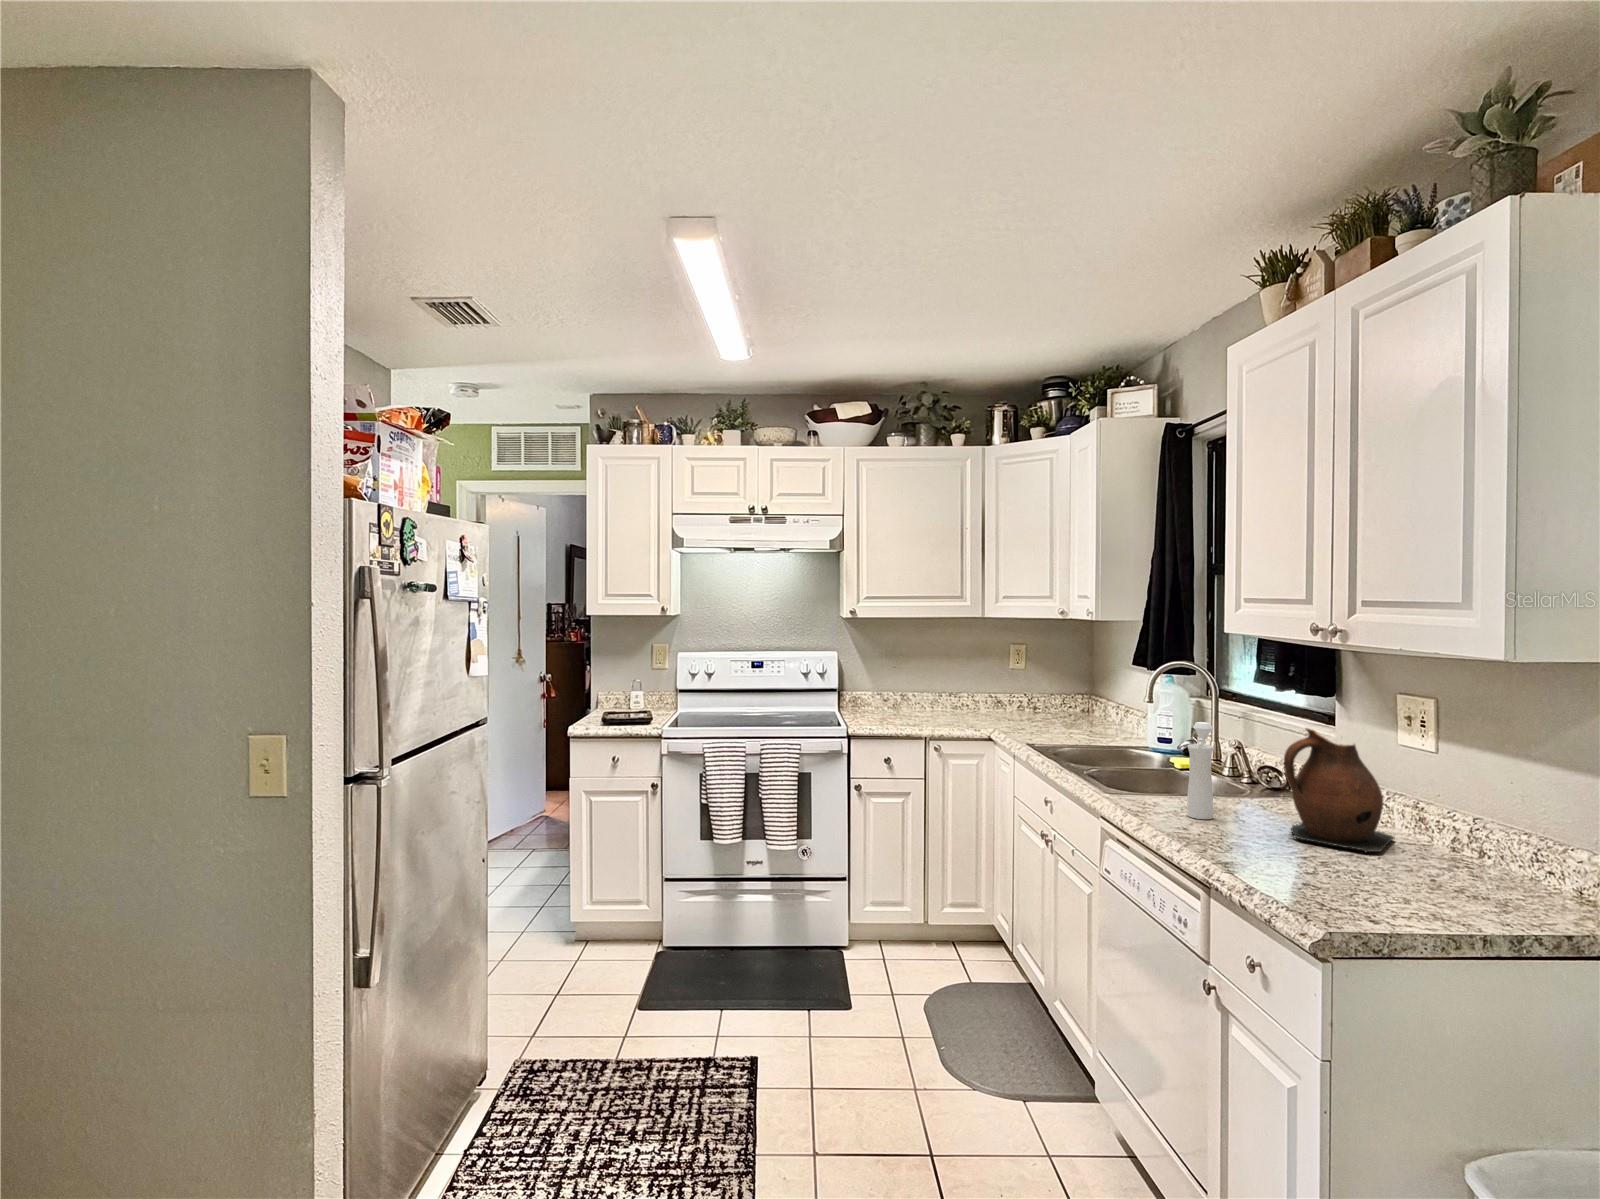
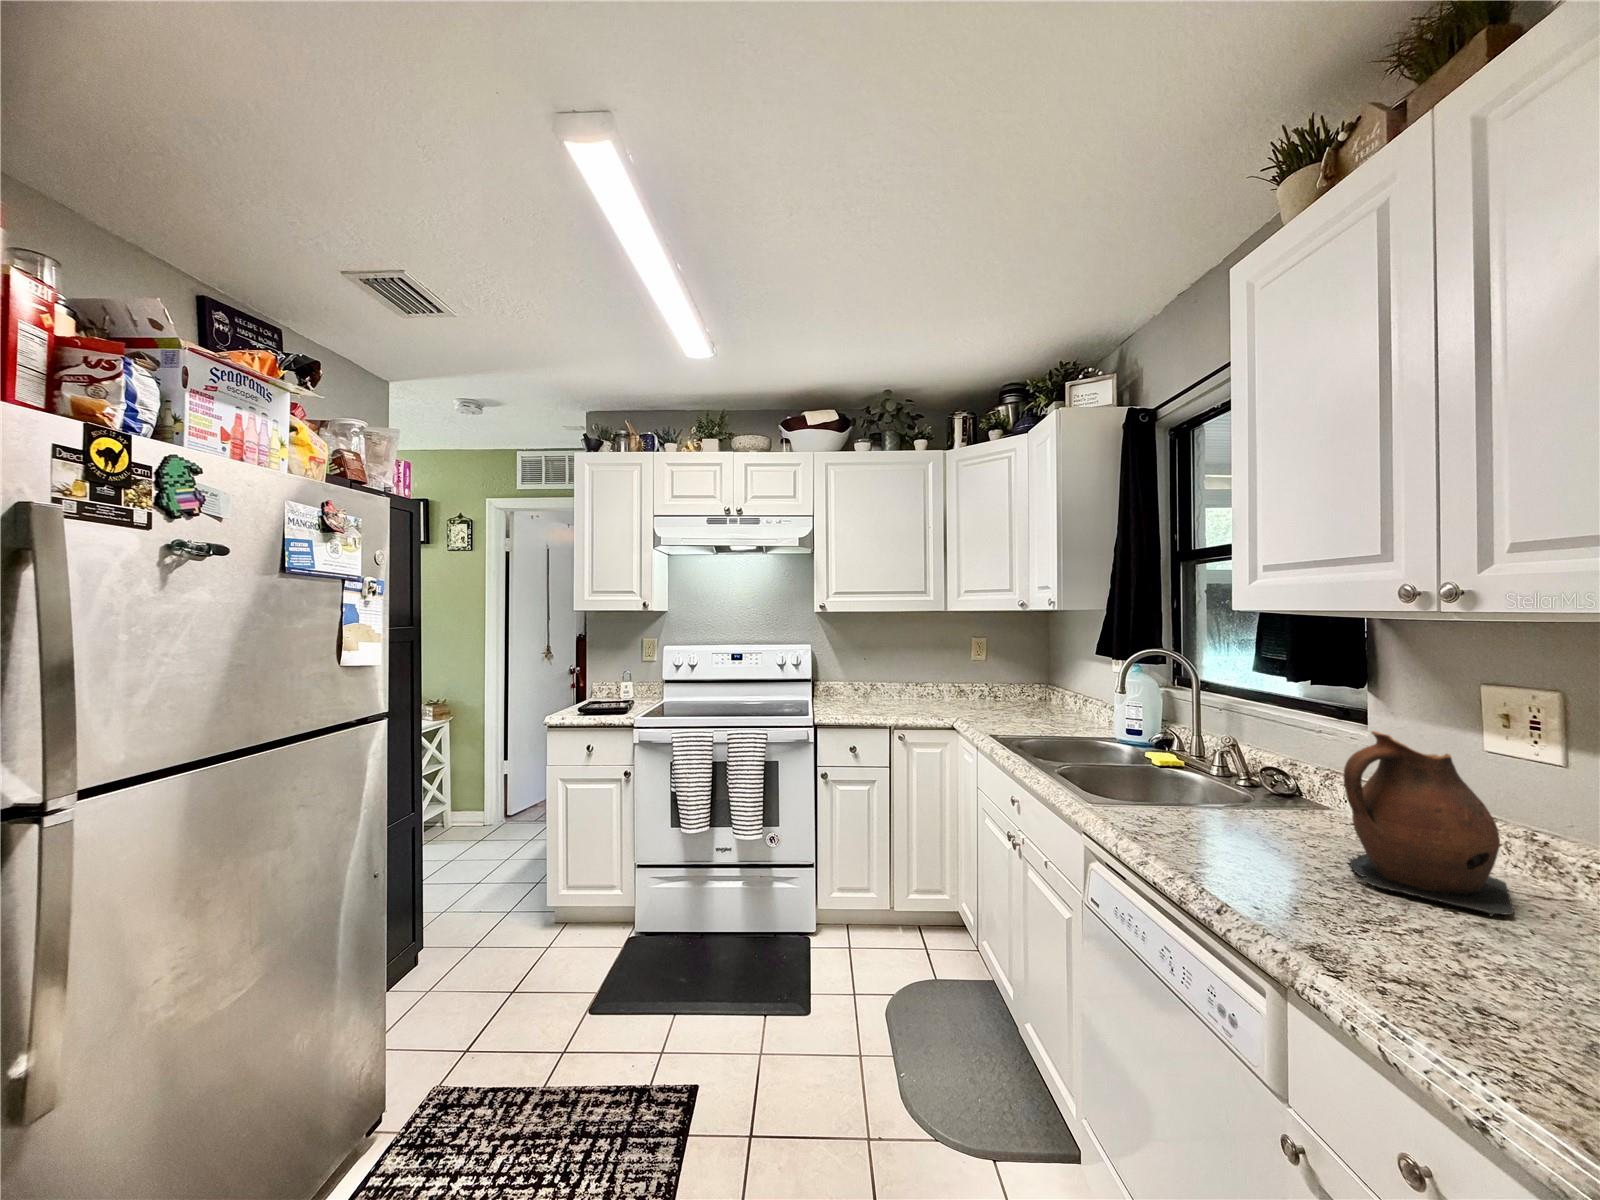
pepper mill: present [1187,722,1214,819] -> none [1198,719,1234,846]

